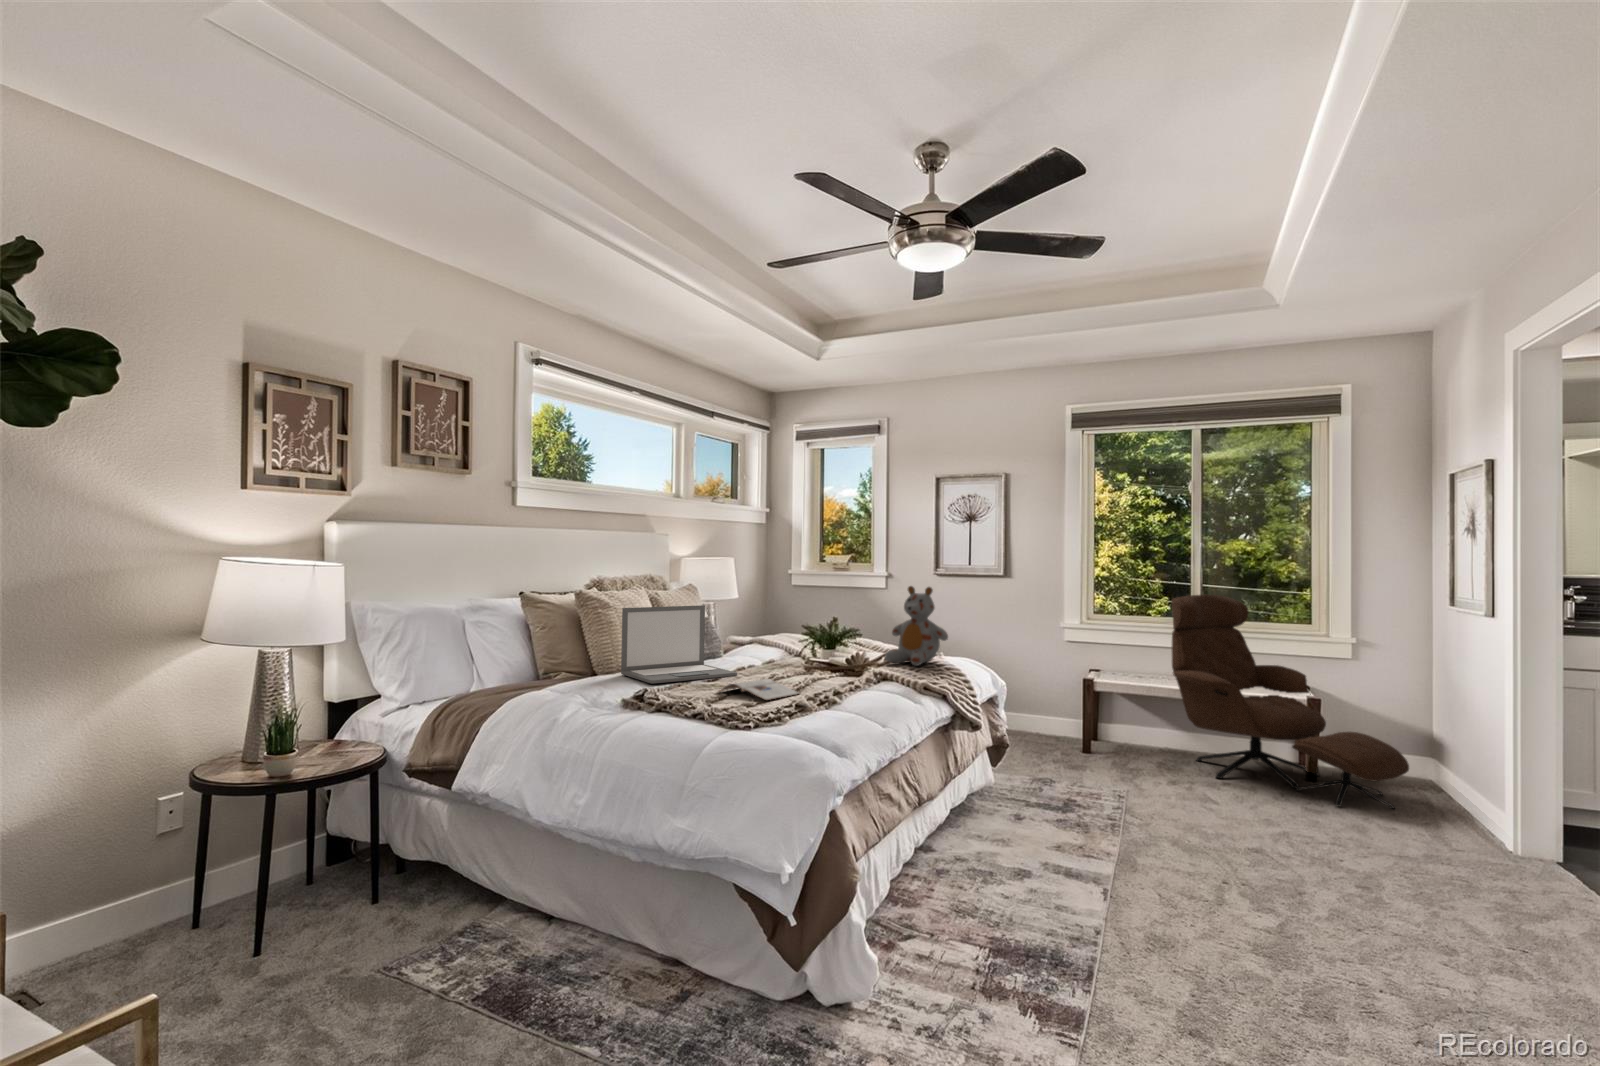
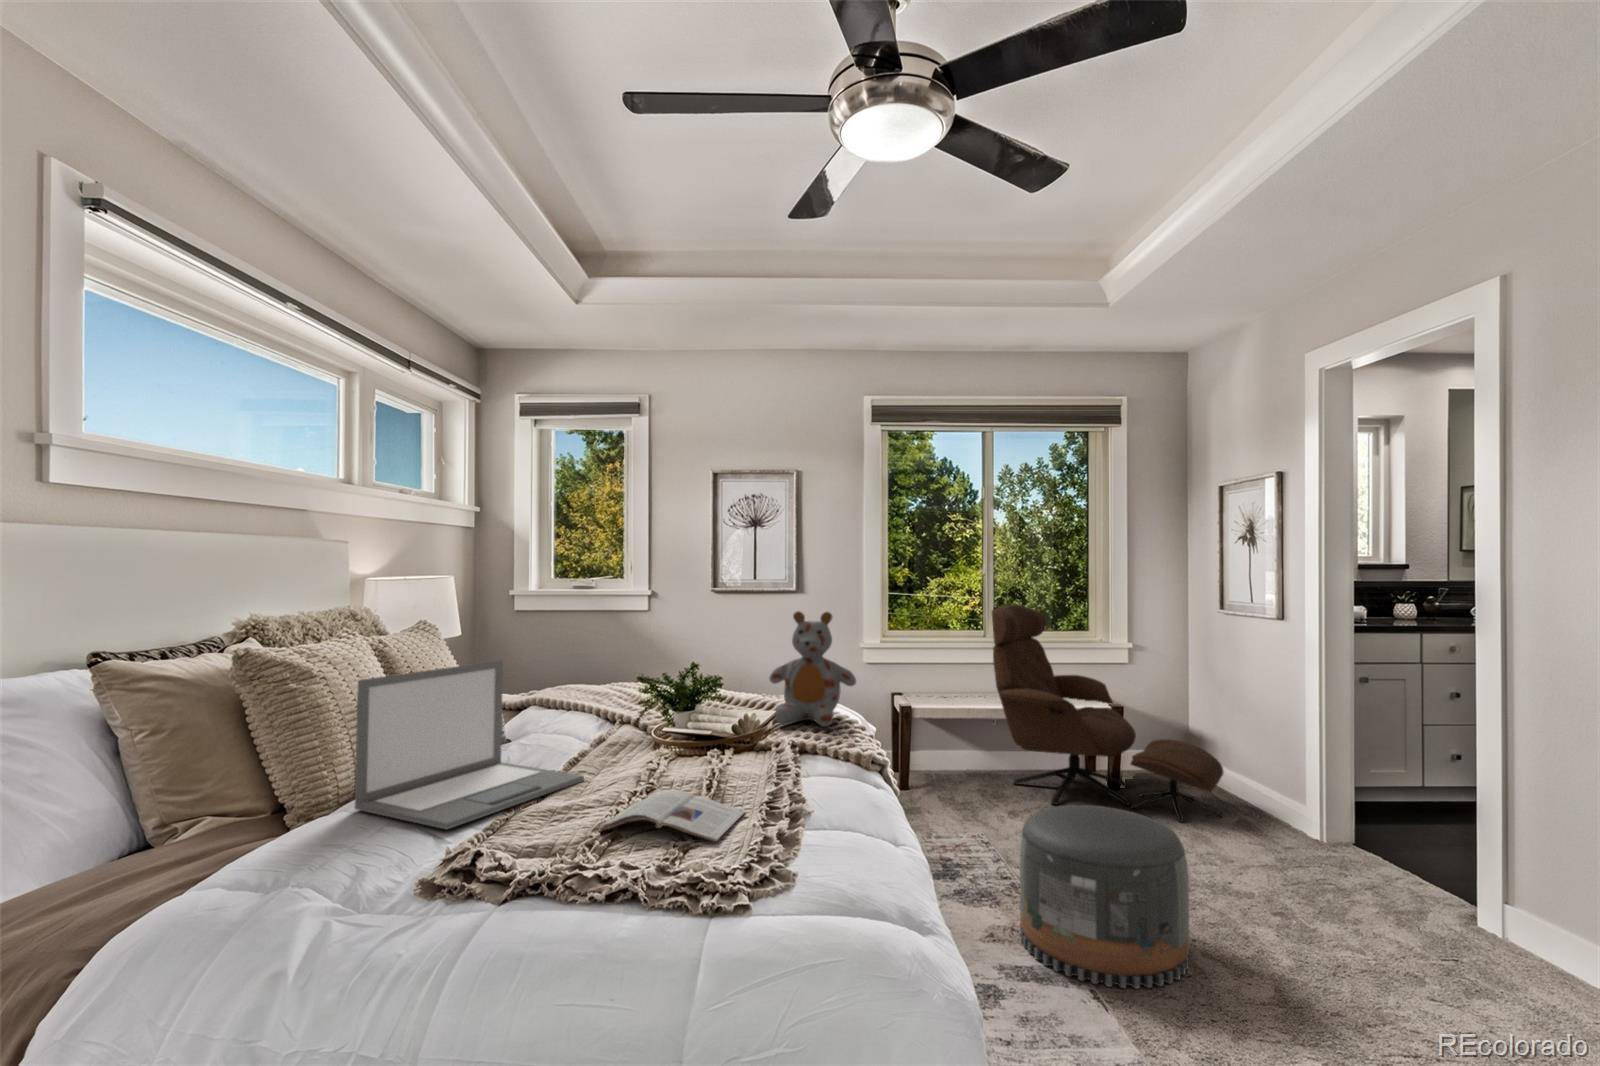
pouf: none [1068,750,1203,884] -> present [1020,805,1190,989]

